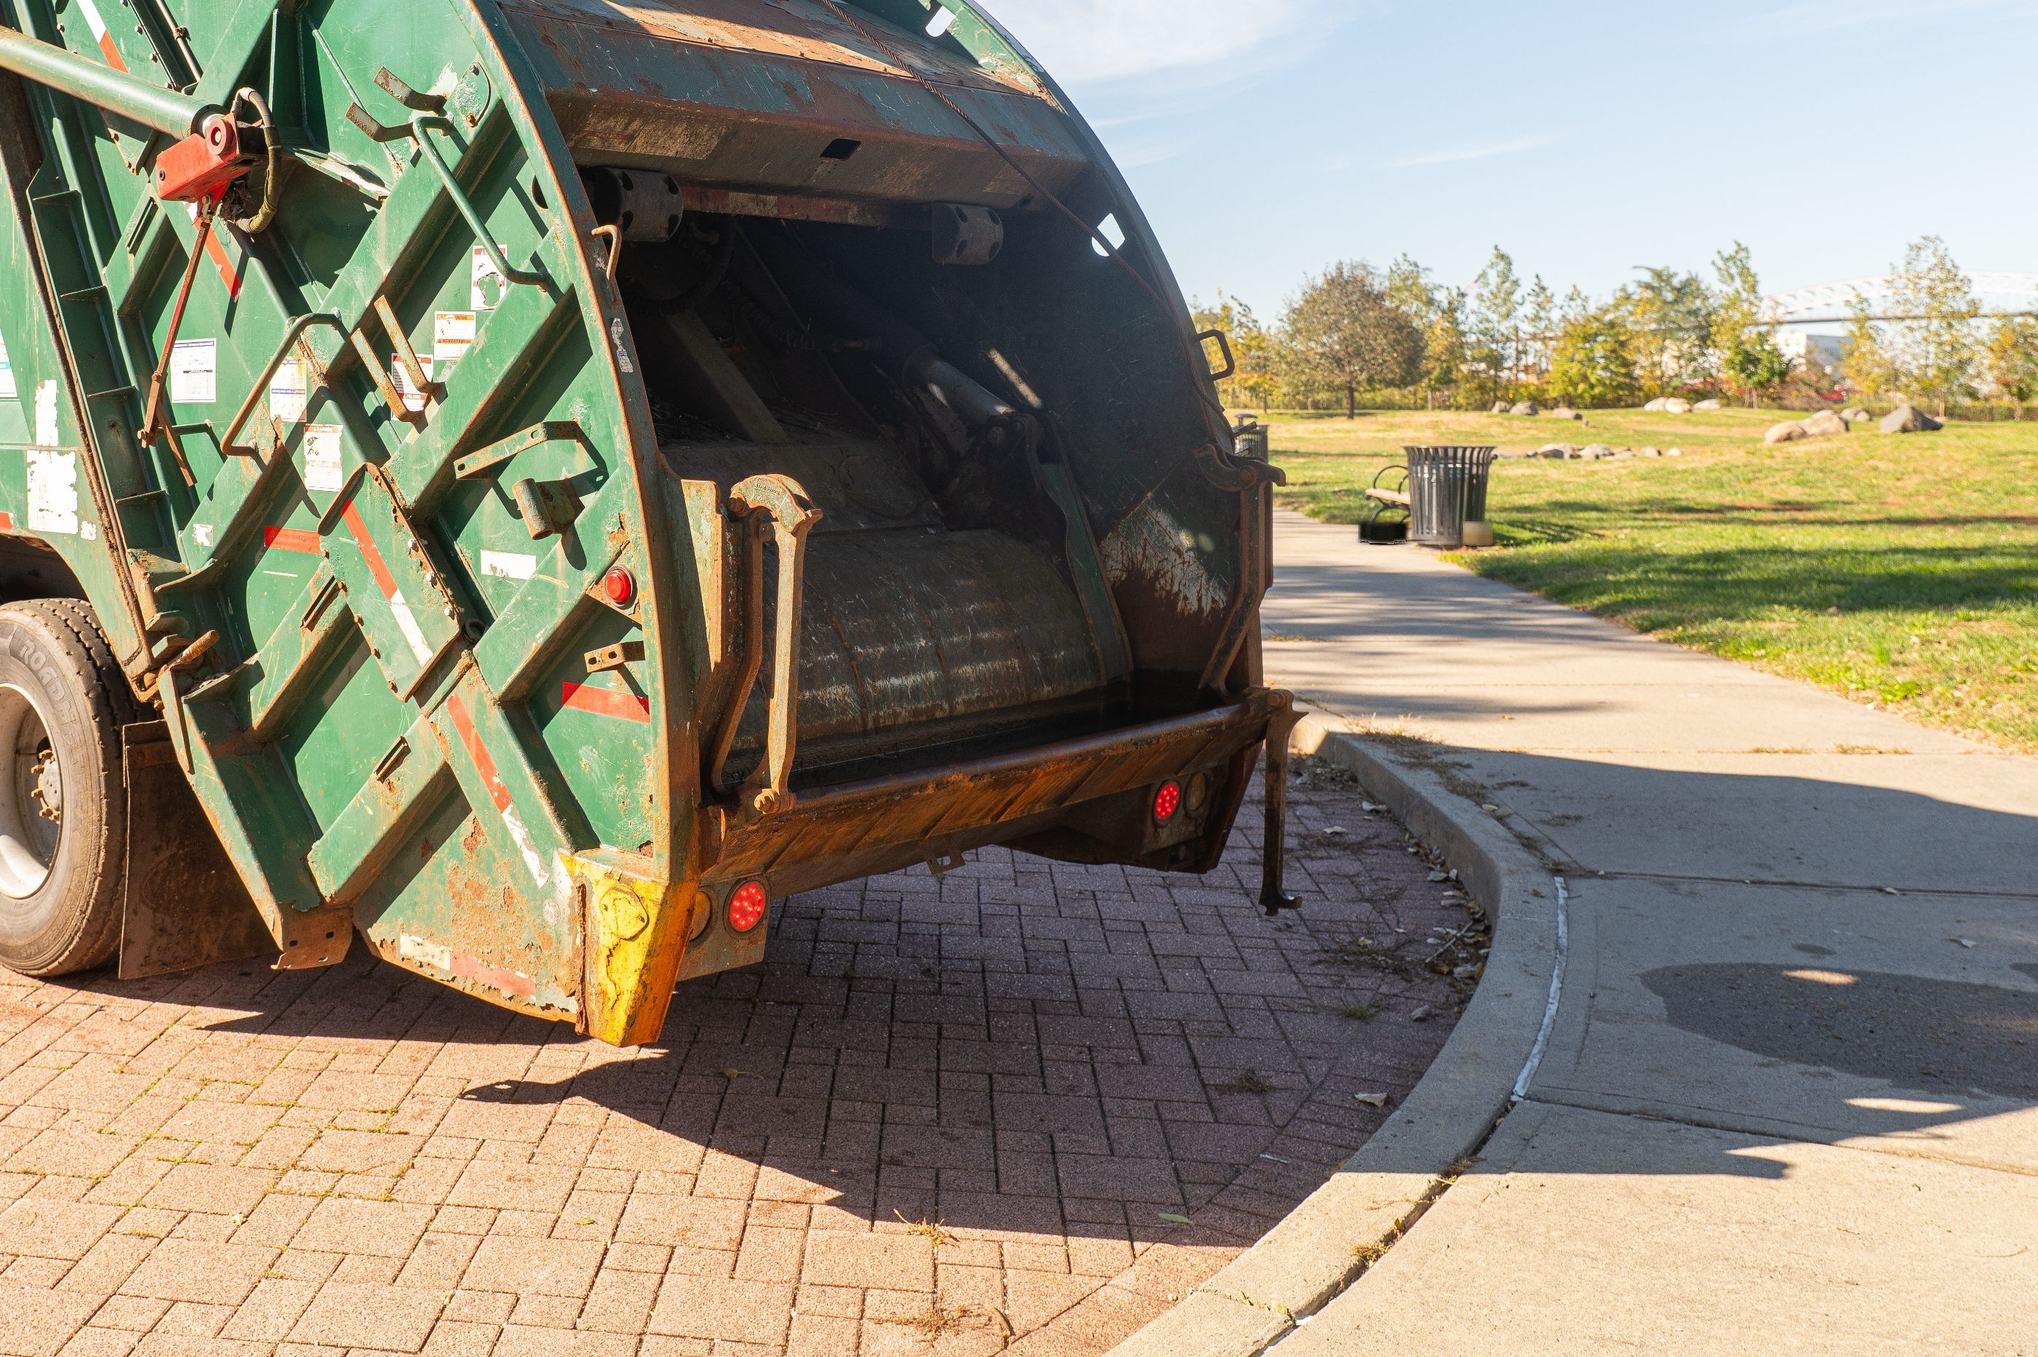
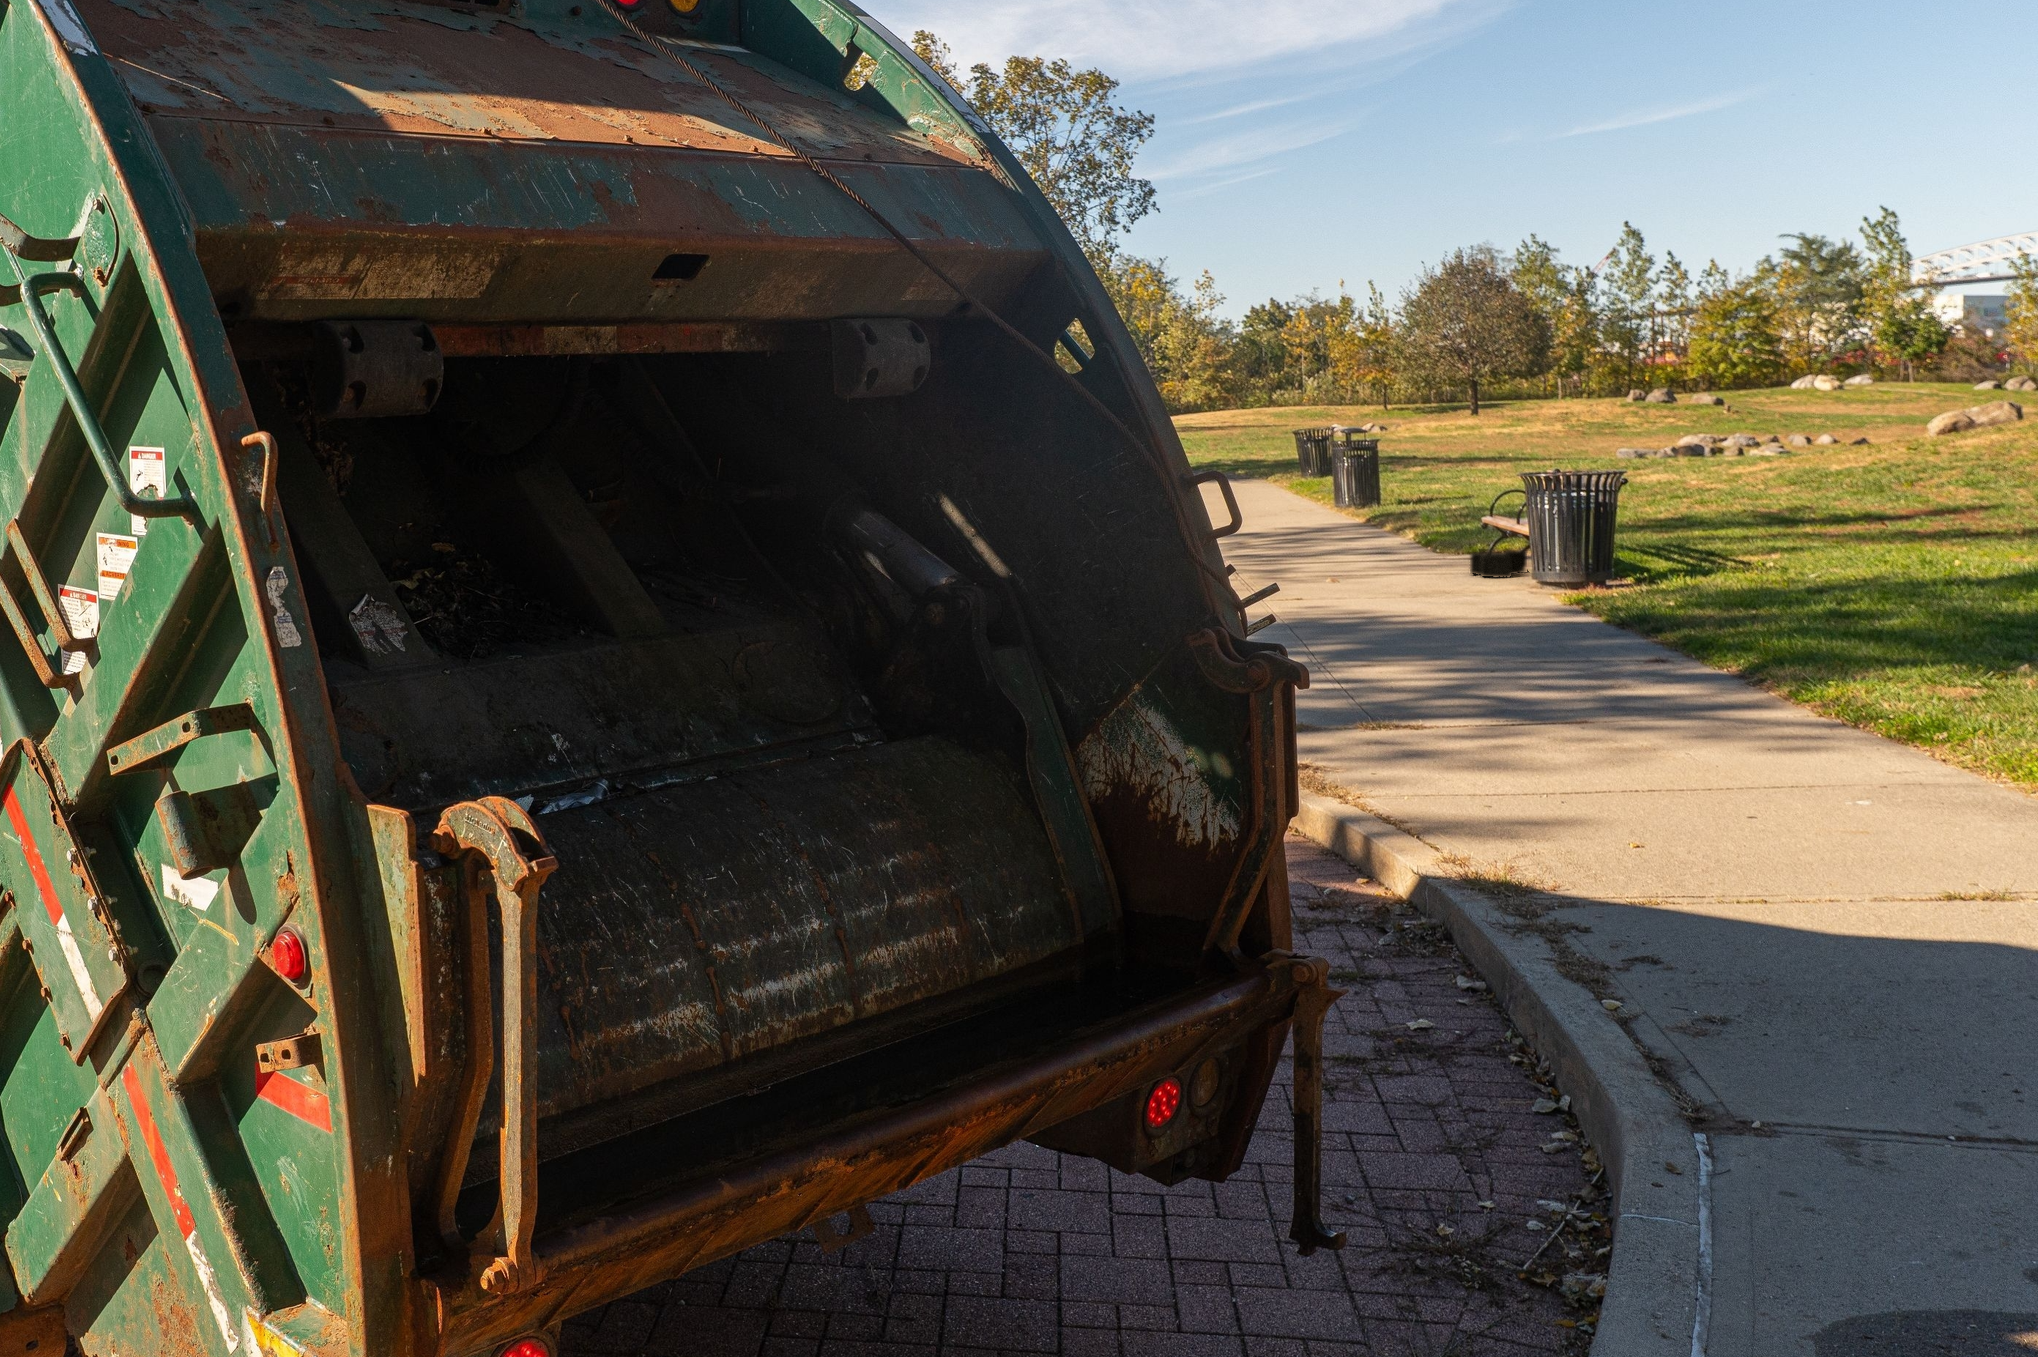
planter: present [1463,521,1493,546] -> none [1588,549,1622,577]

